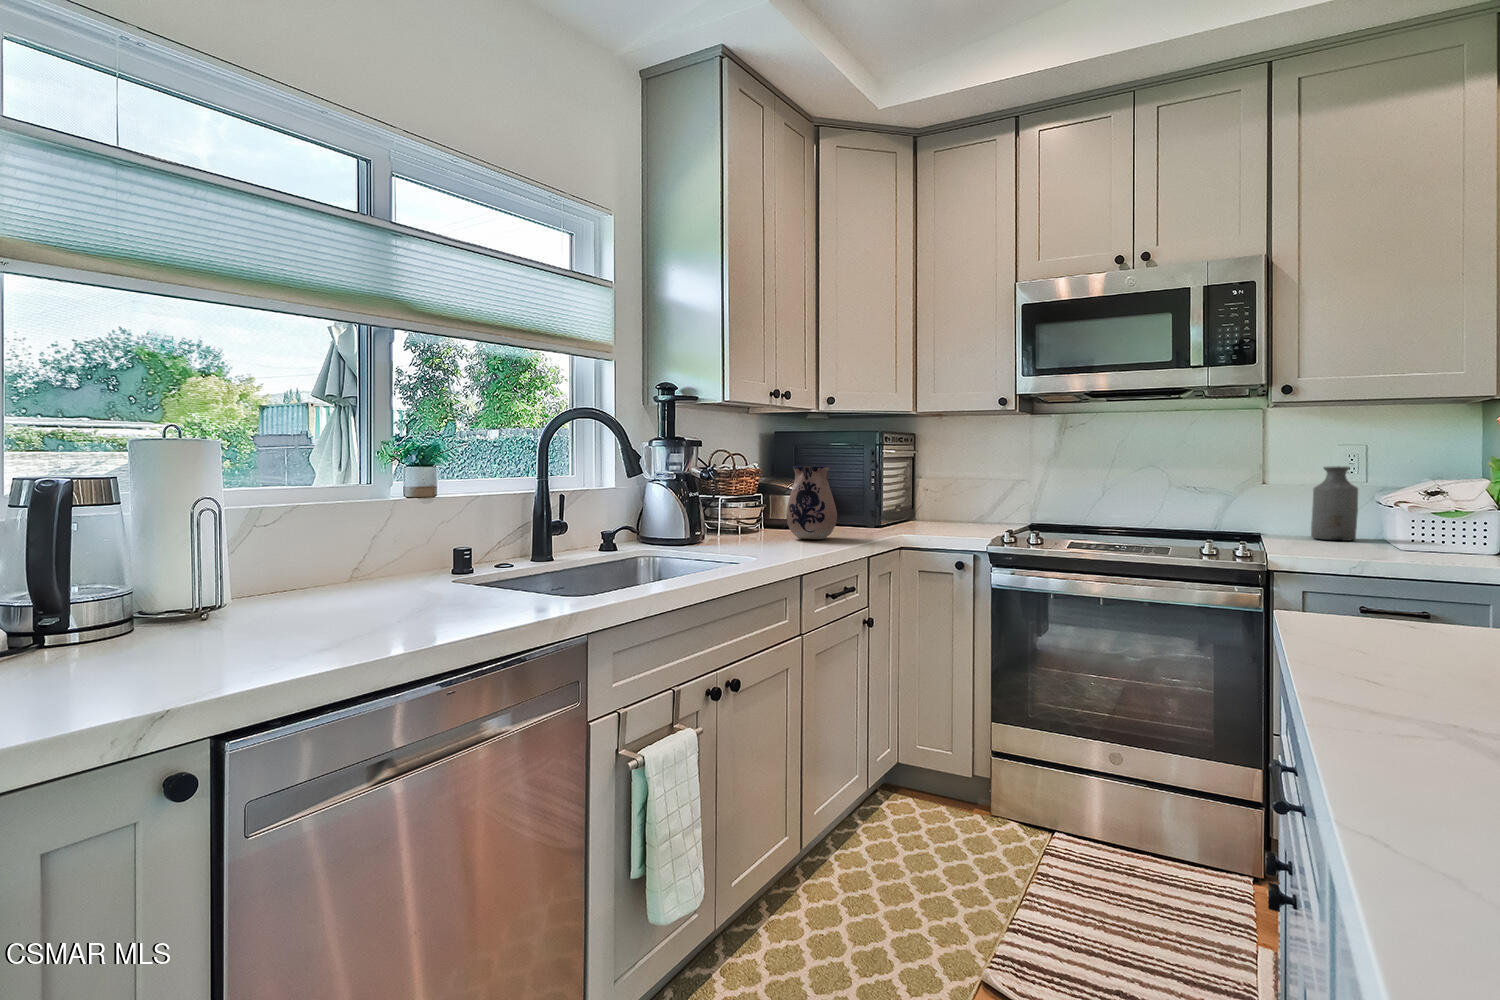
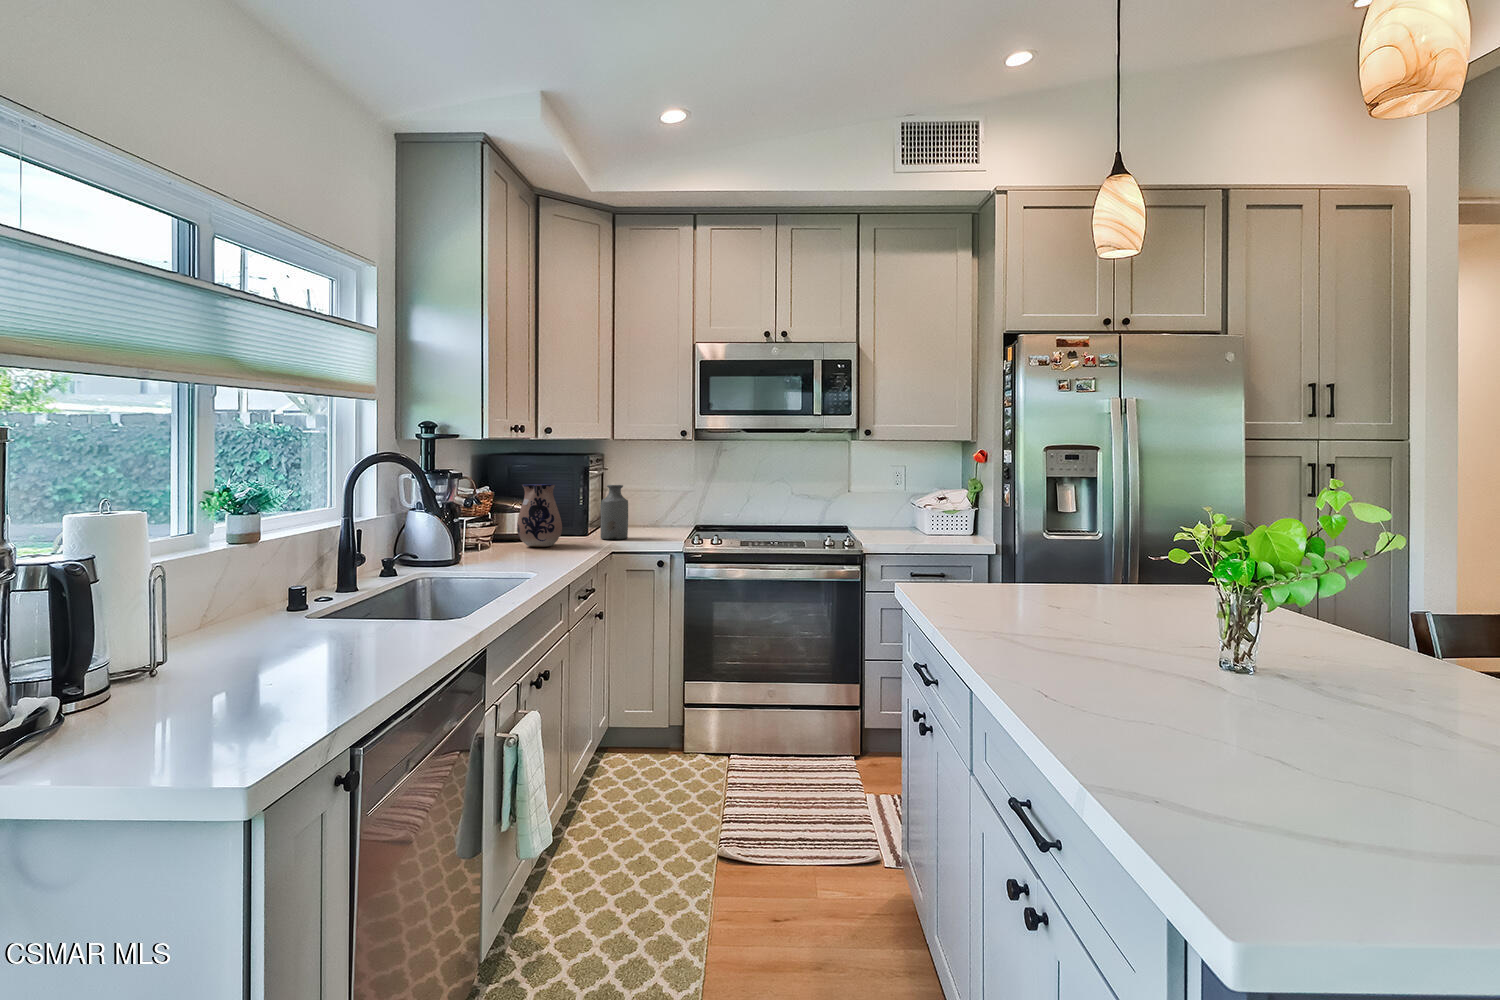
bottle: present [1311,466,1358,541] -> present [600,485,628,540]

